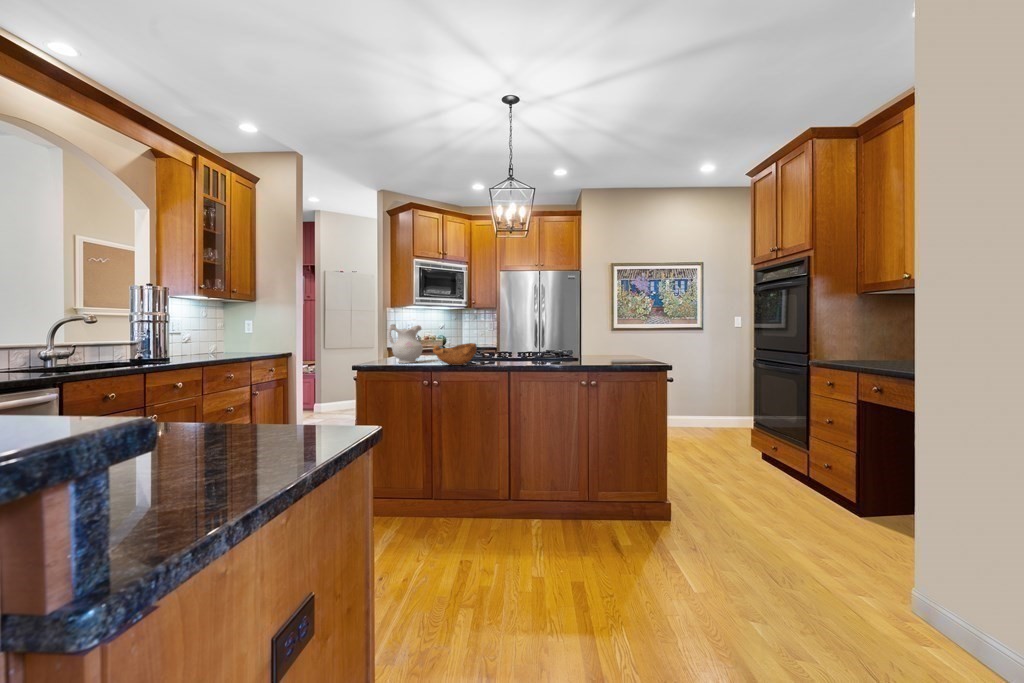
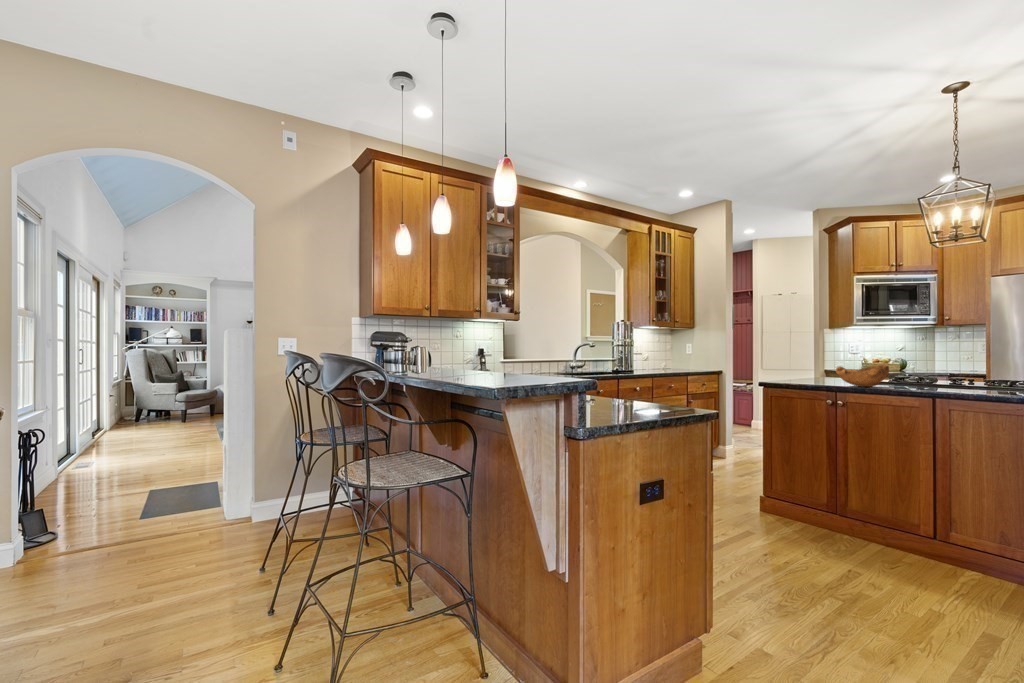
ceramic pitcher: present [388,324,423,363] -> none [794,346,832,383]

